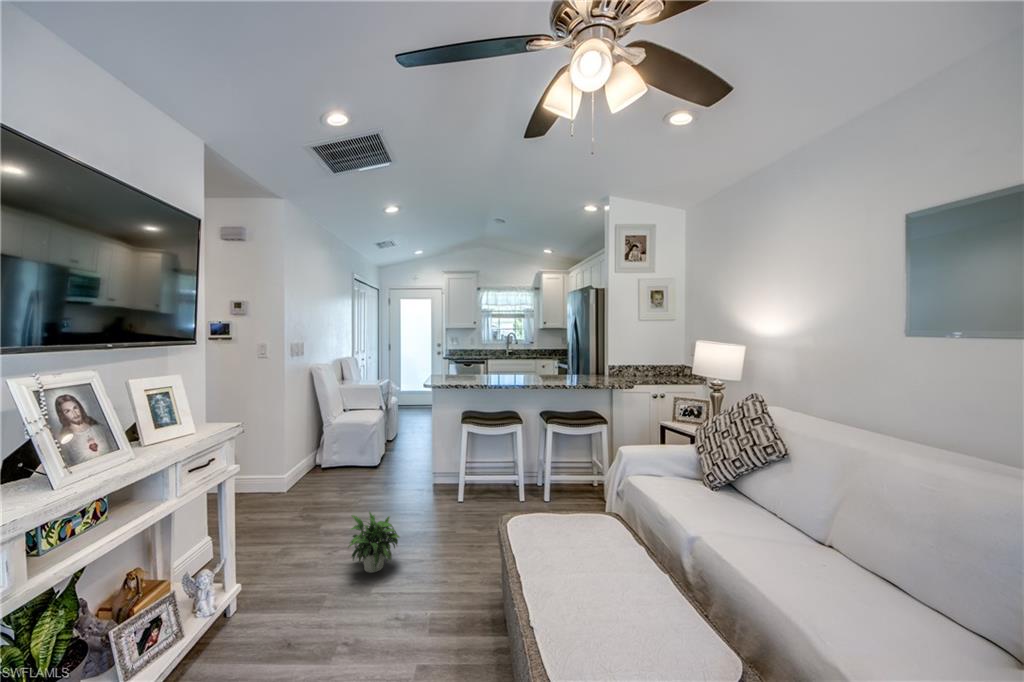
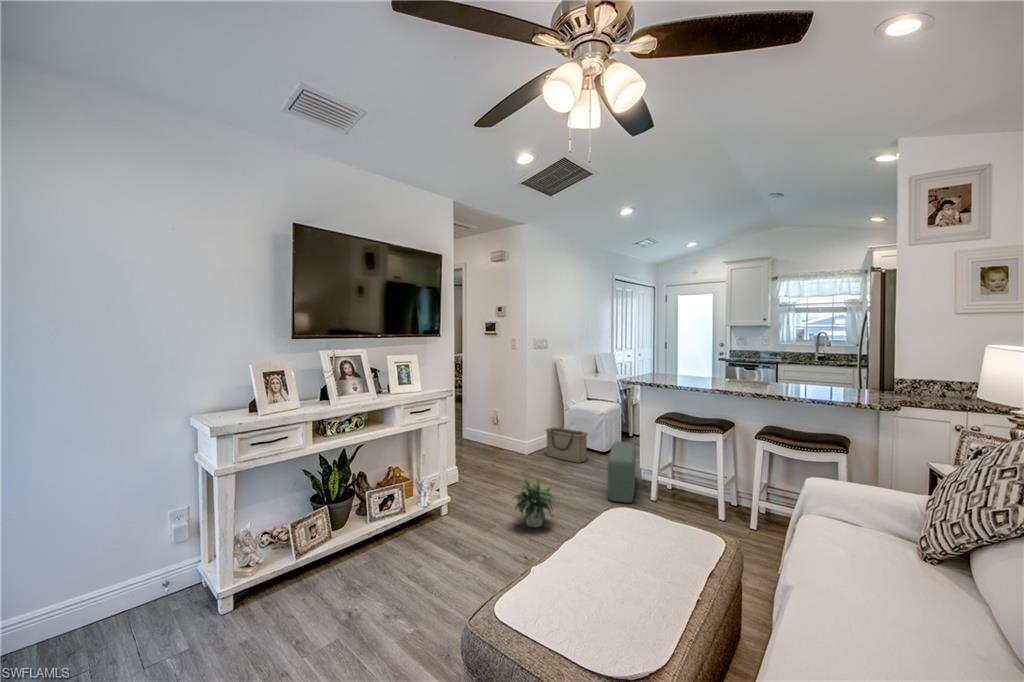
basket: none [304,445,359,481] -> present [546,427,588,463]
pouf: none [401,447,445,511] -> present [607,442,636,503]

